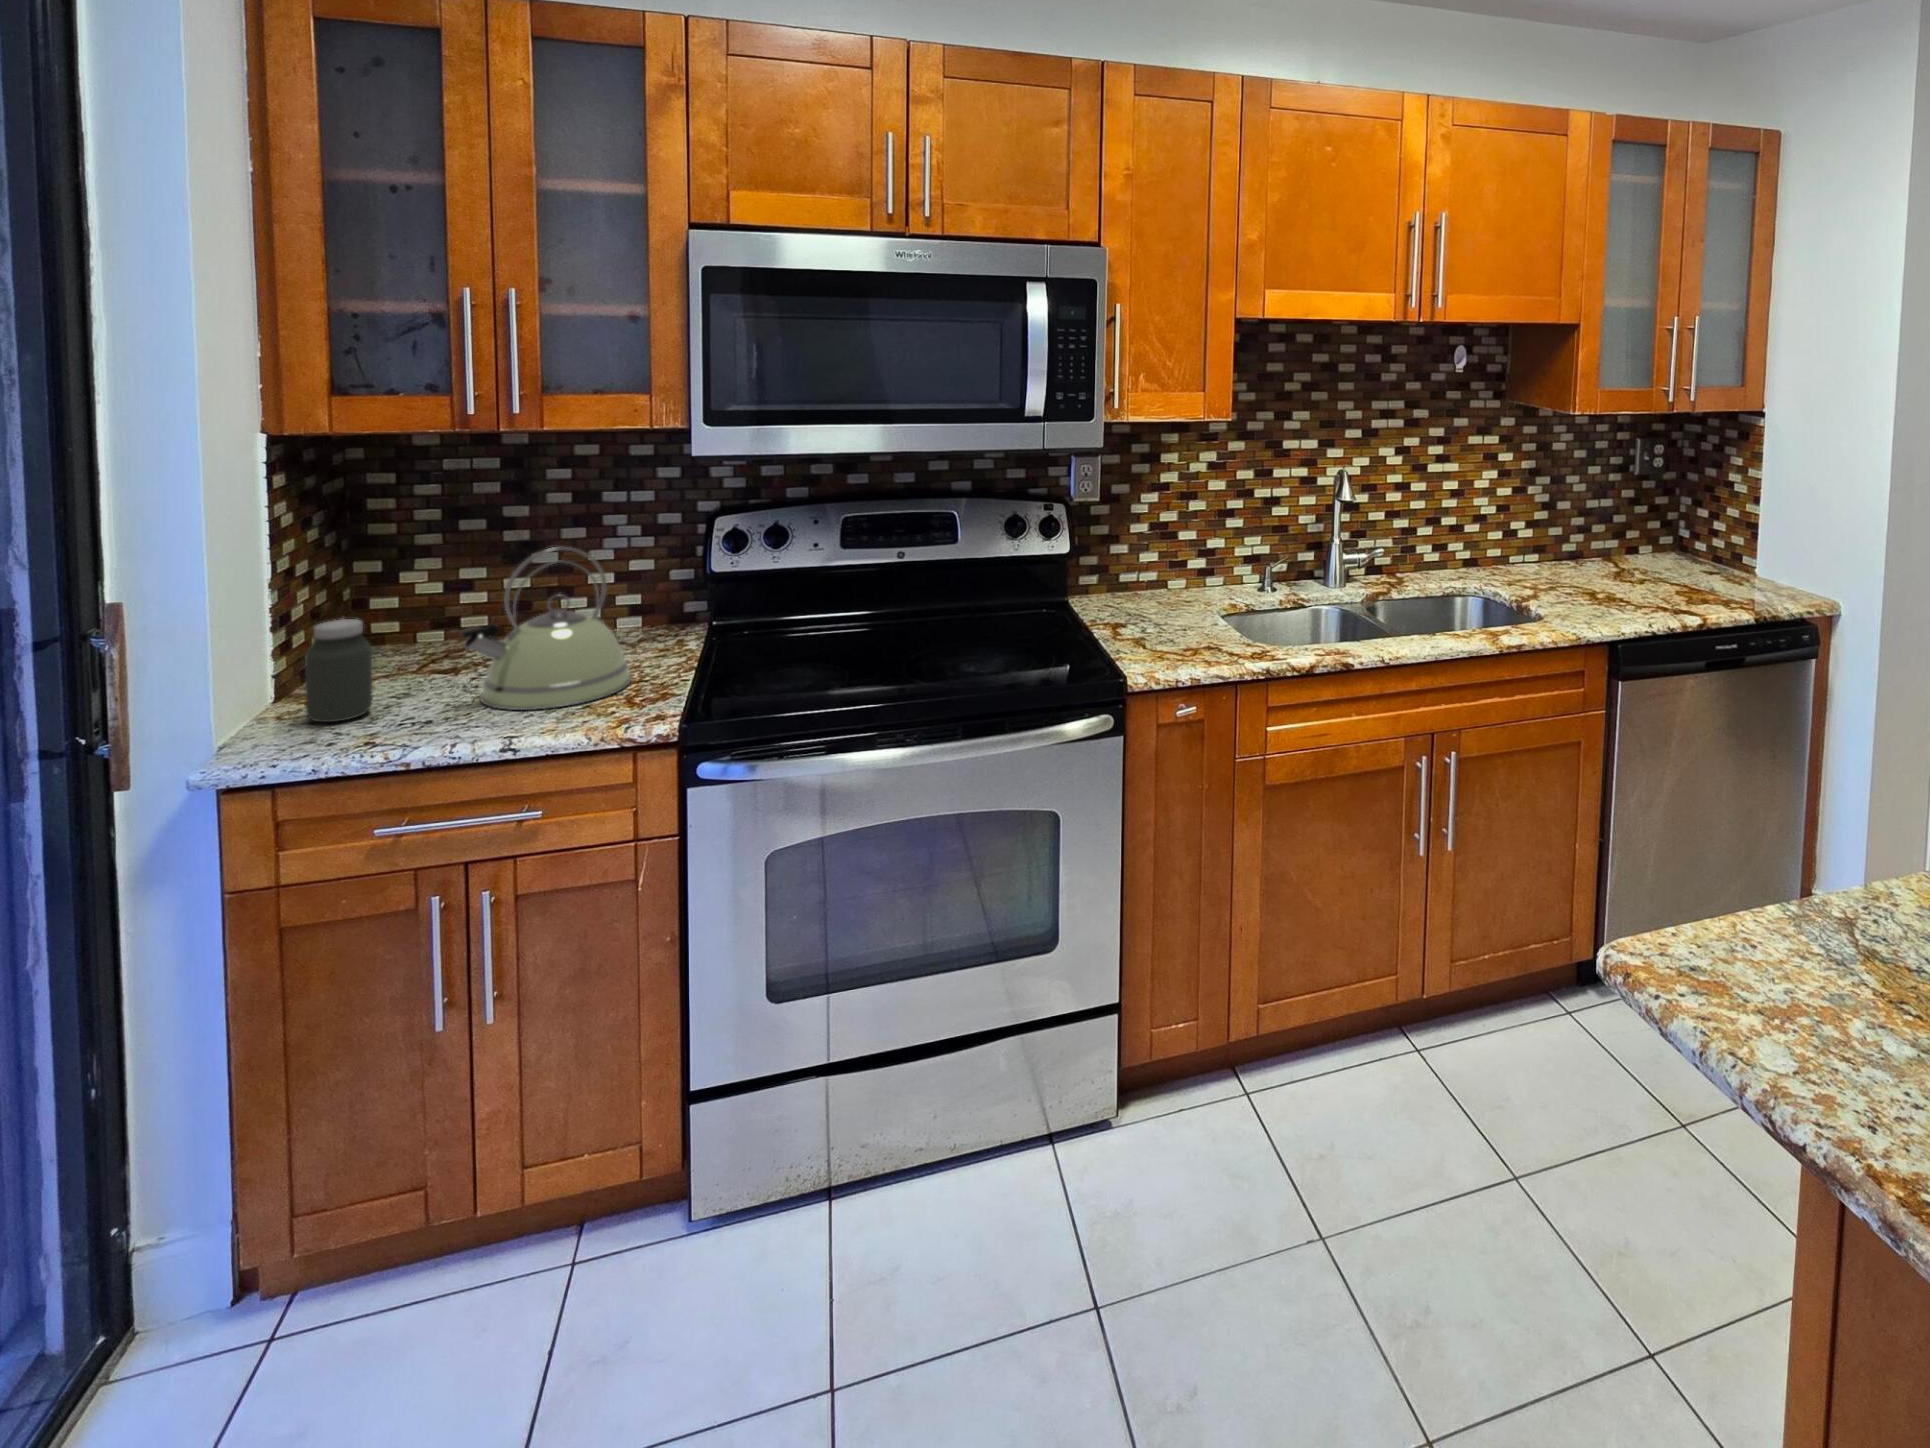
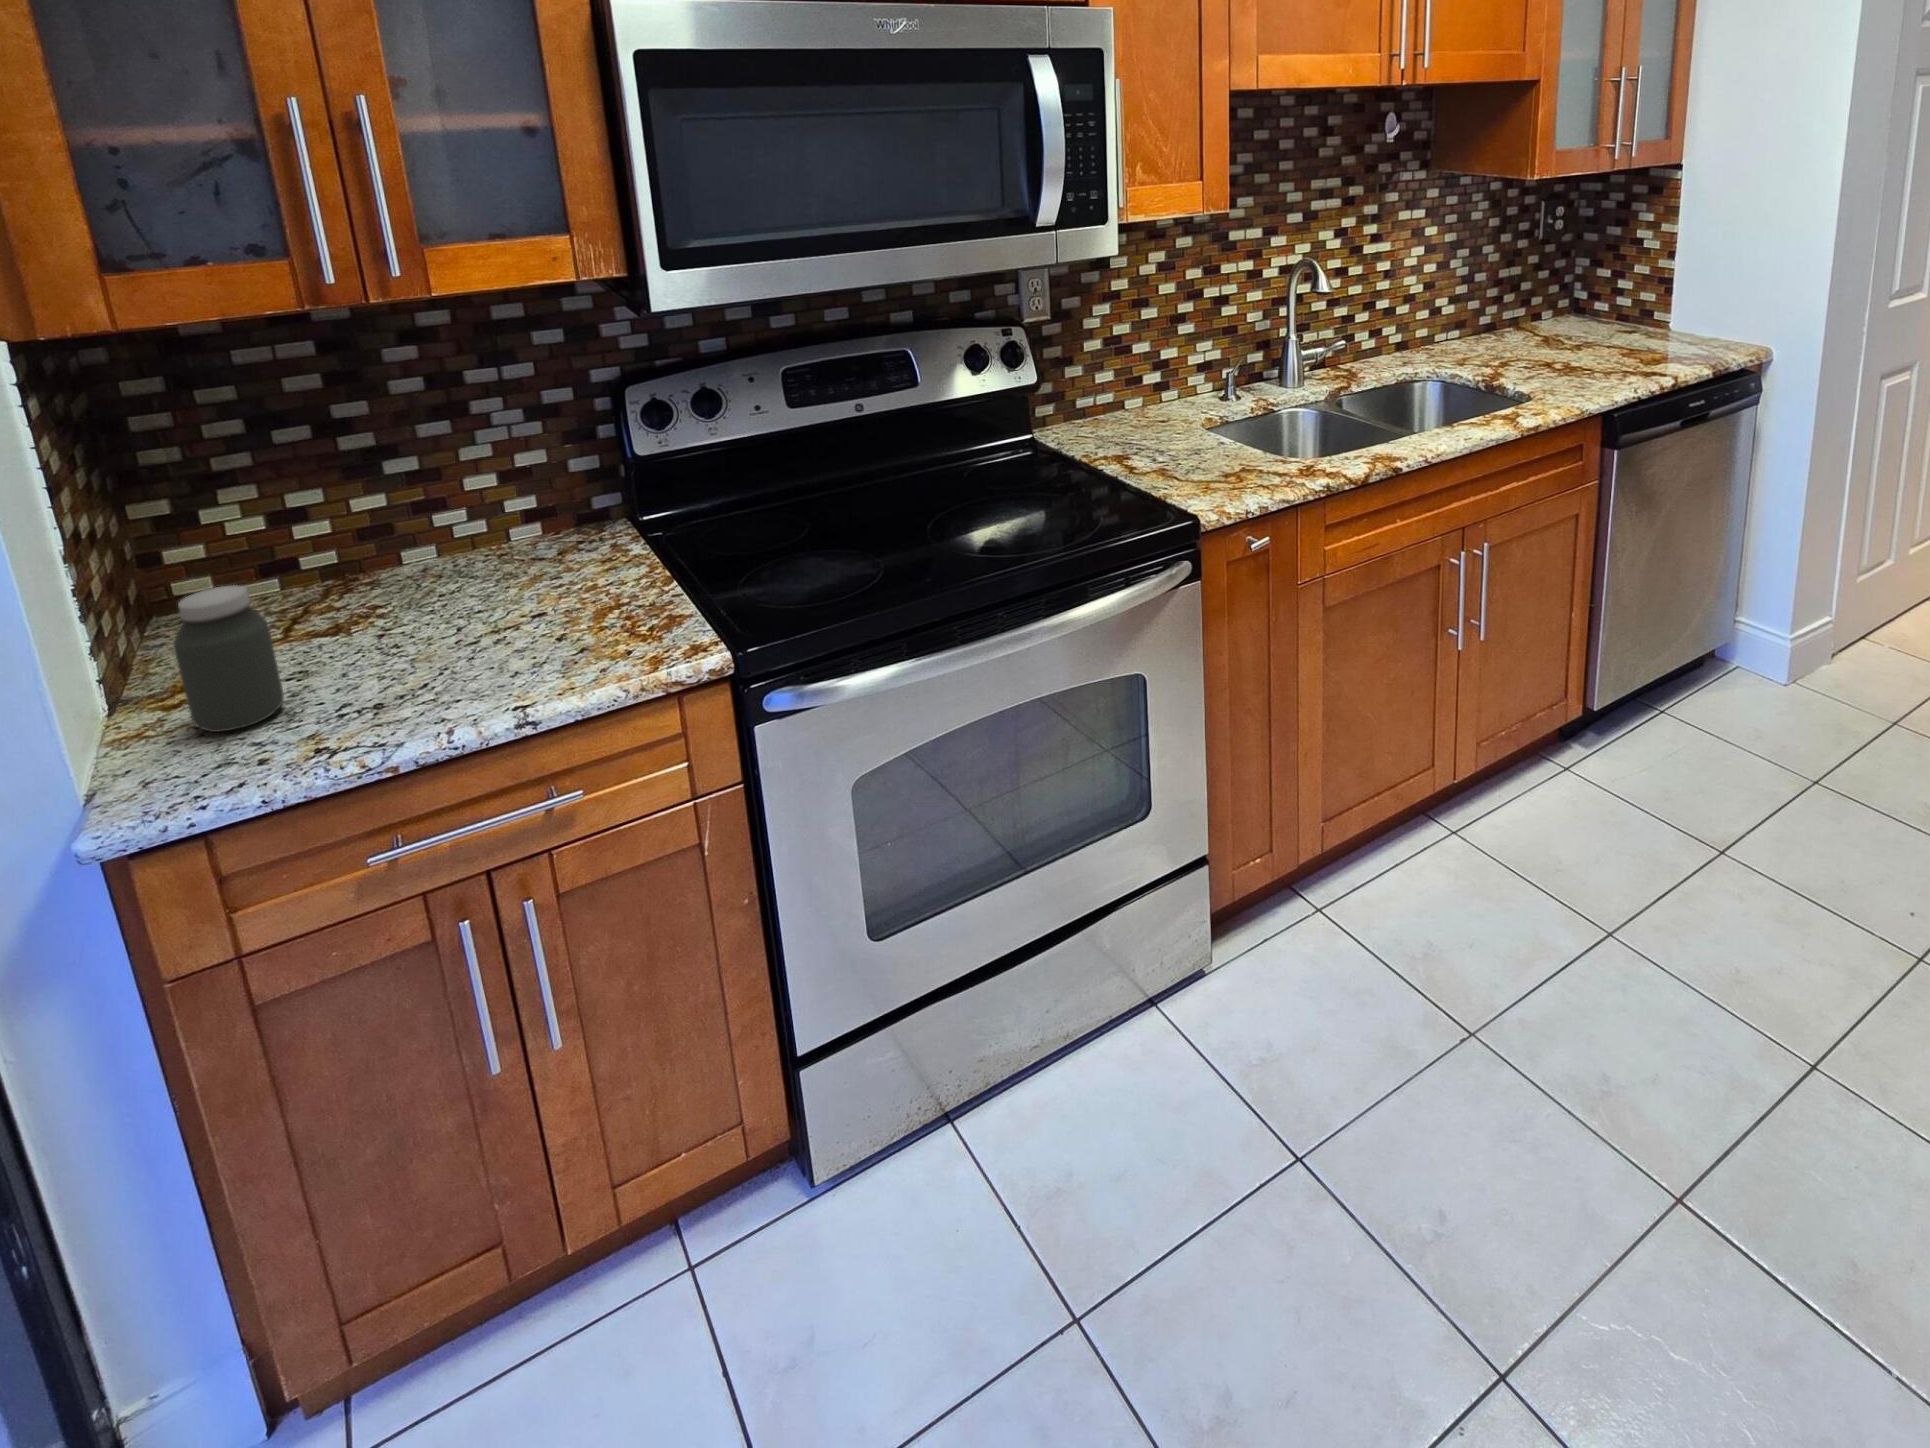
kettle: present [461,547,631,710] -> none [393,449,615,670]

